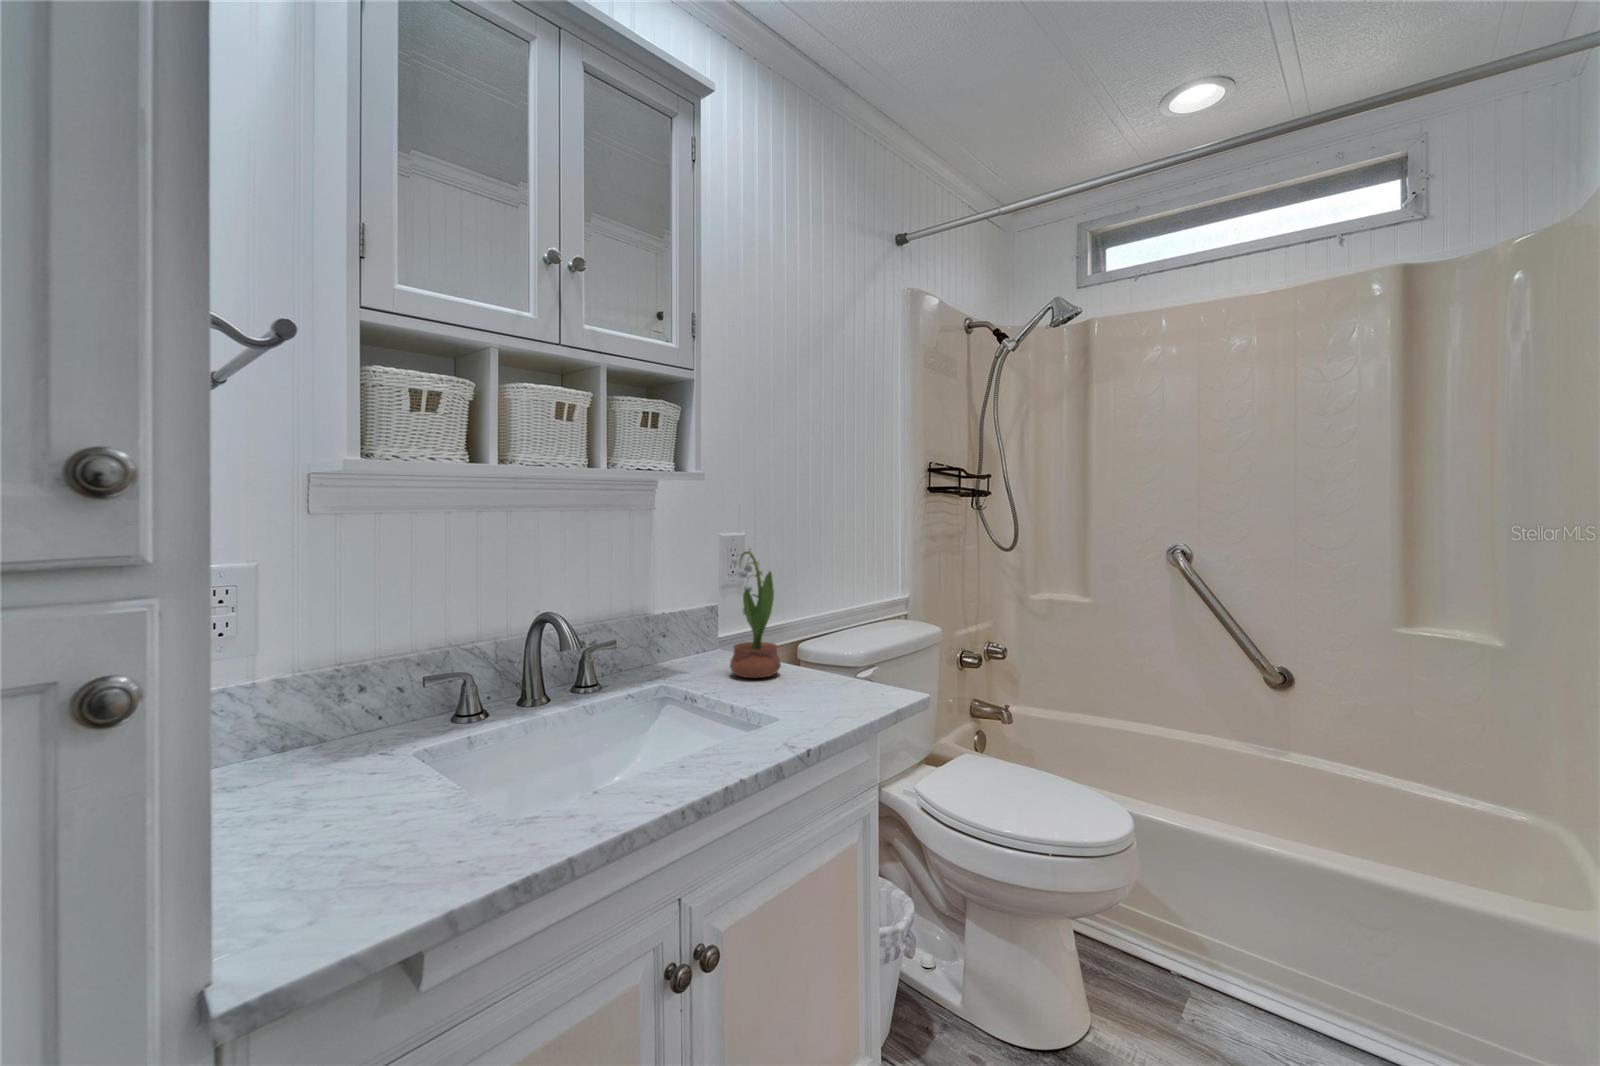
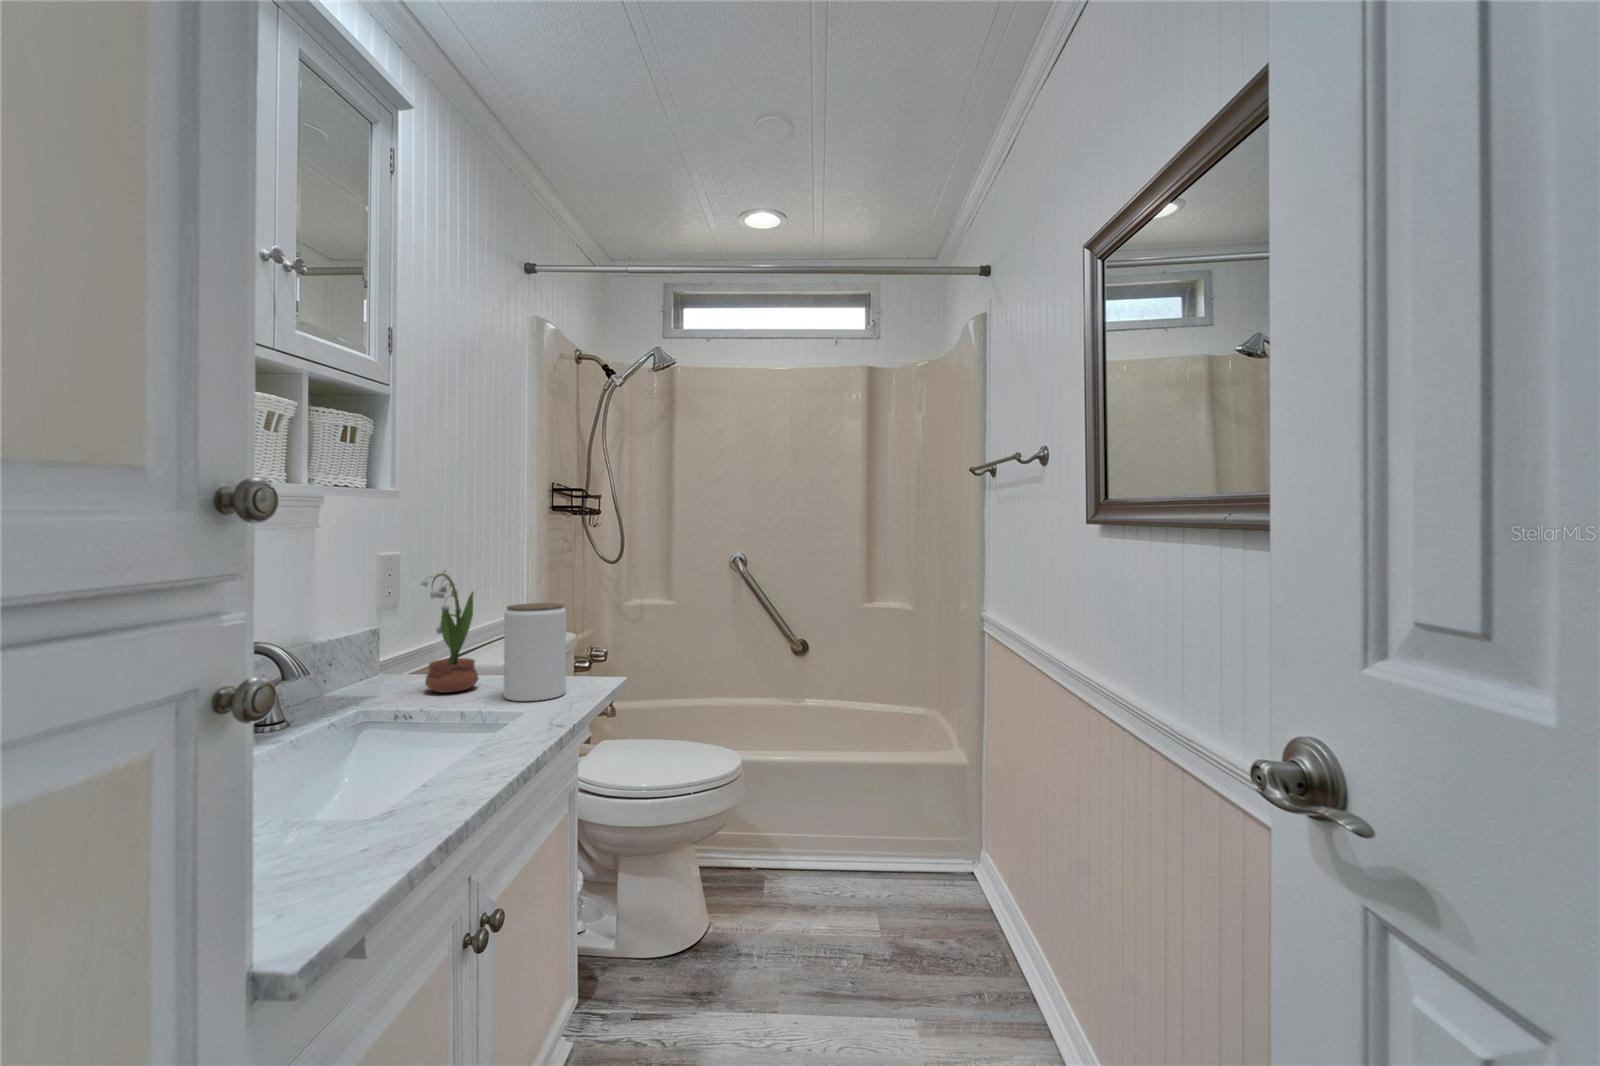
jar: none [786,588,854,703] -> present [504,603,566,701]

